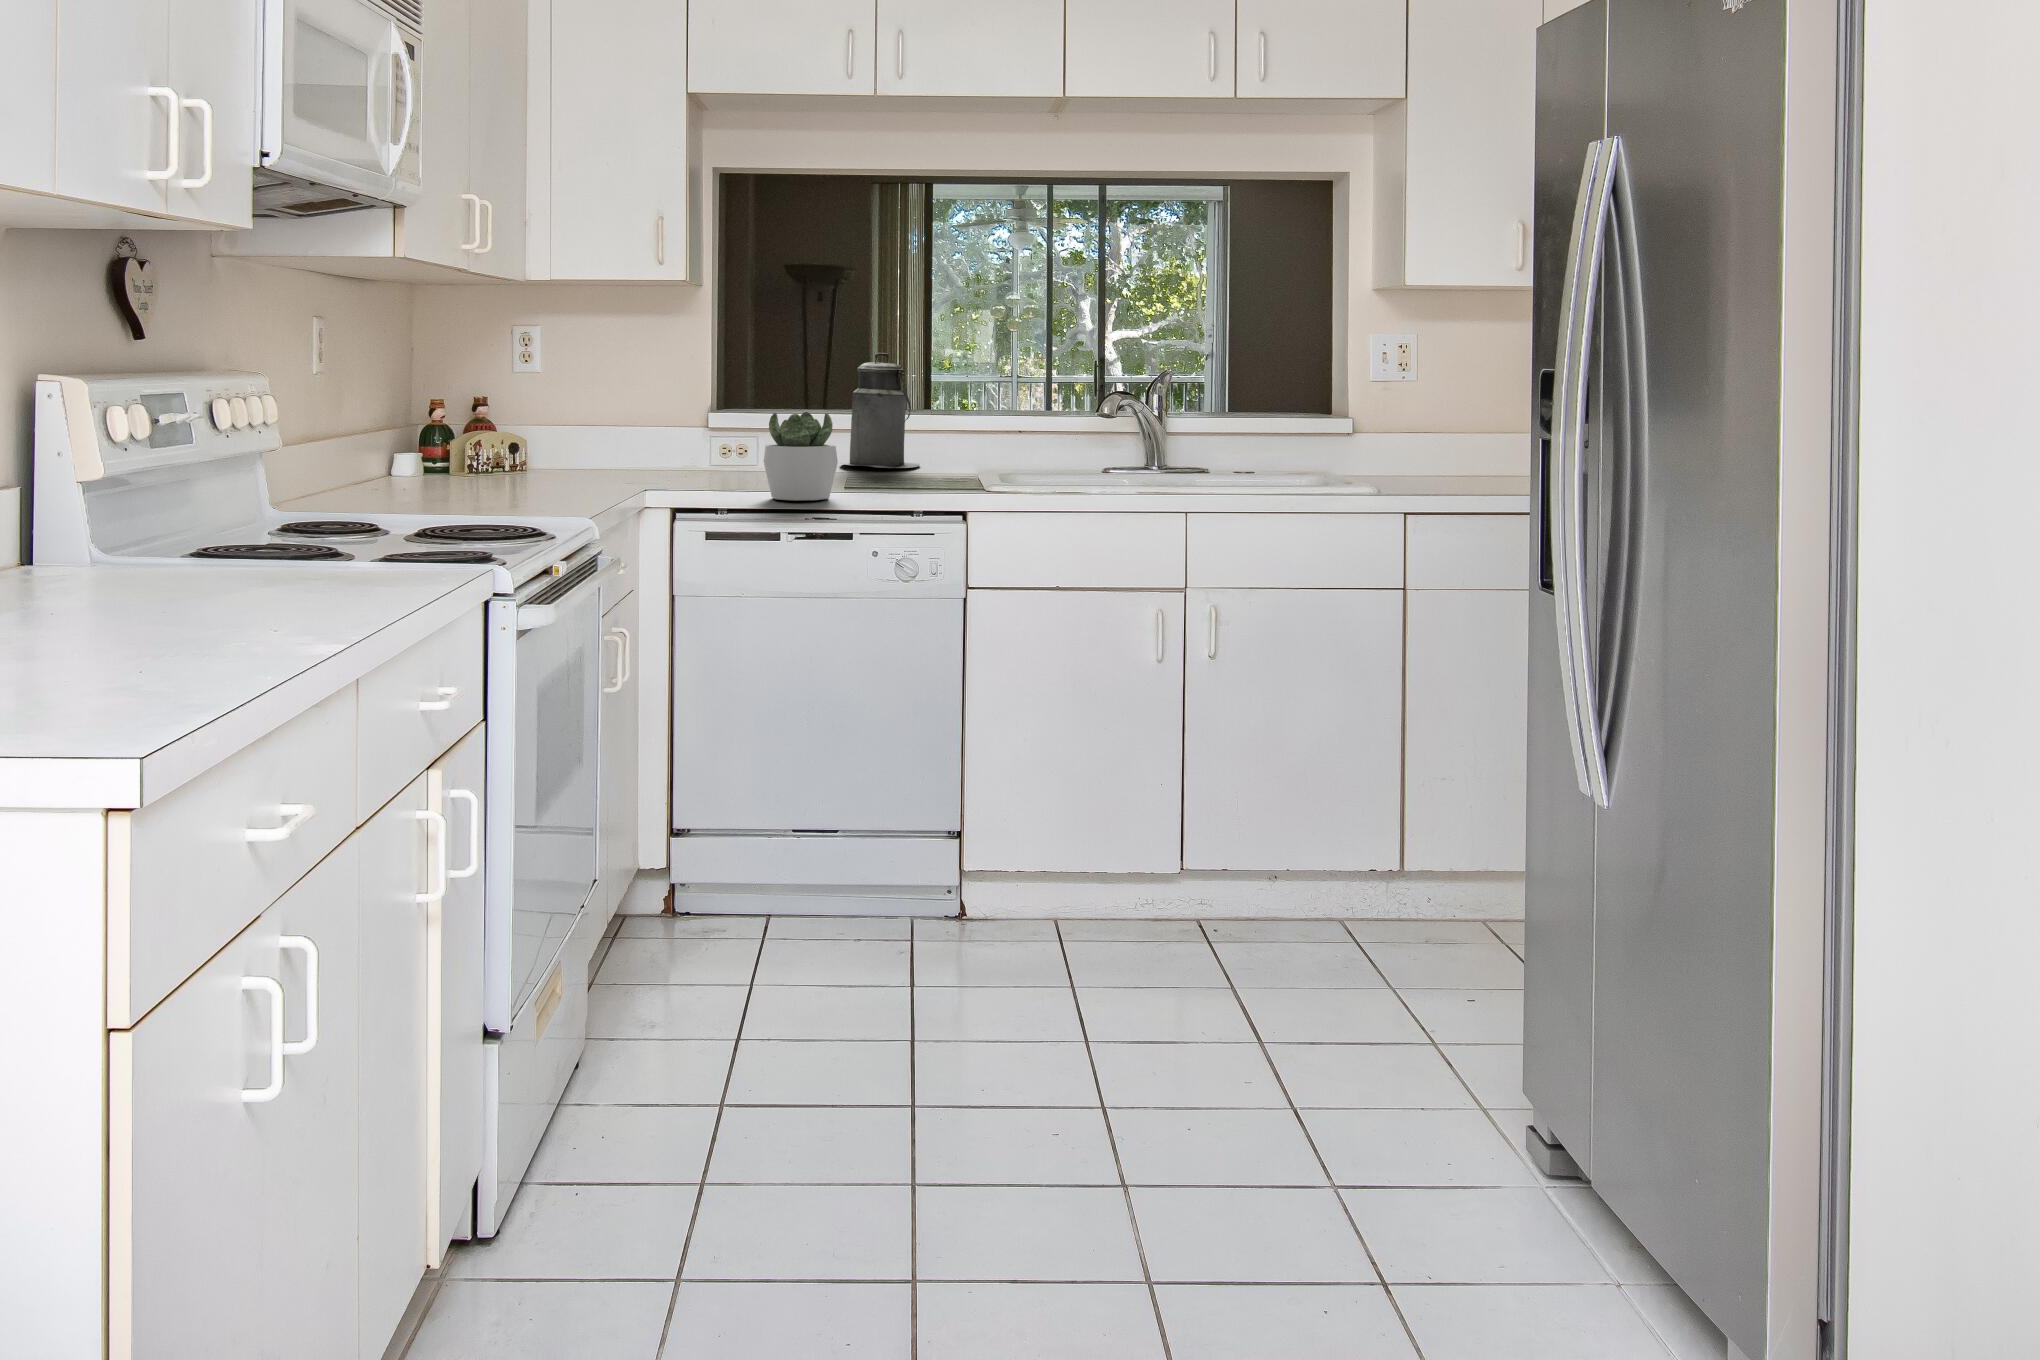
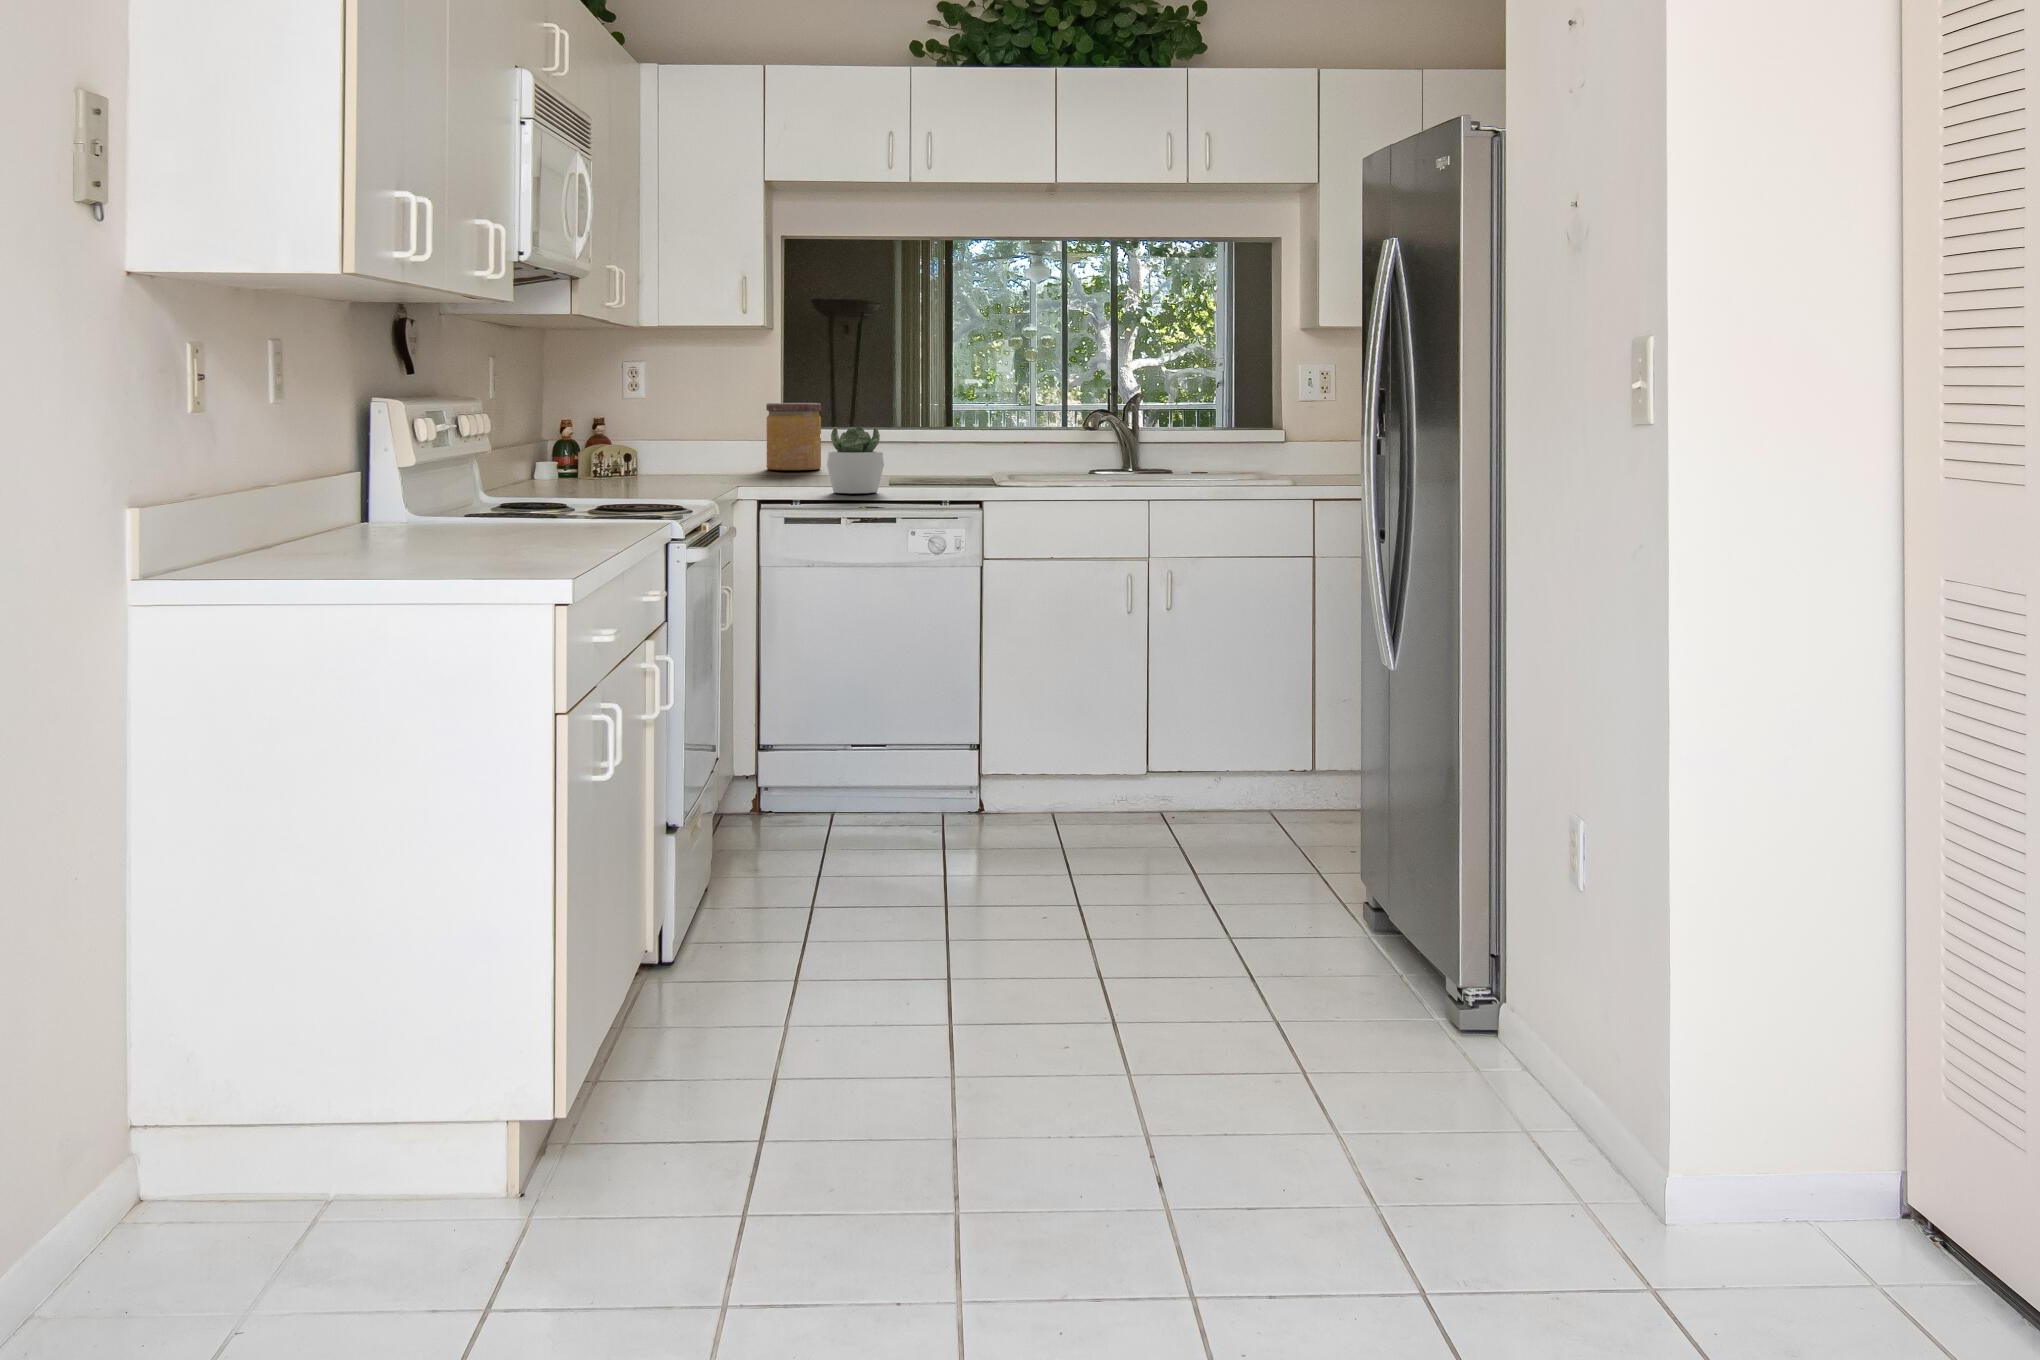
canister: present [841,353,920,468] -> none [882,381,945,471]
jar: none [694,380,764,465] -> present [766,403,821,470]

